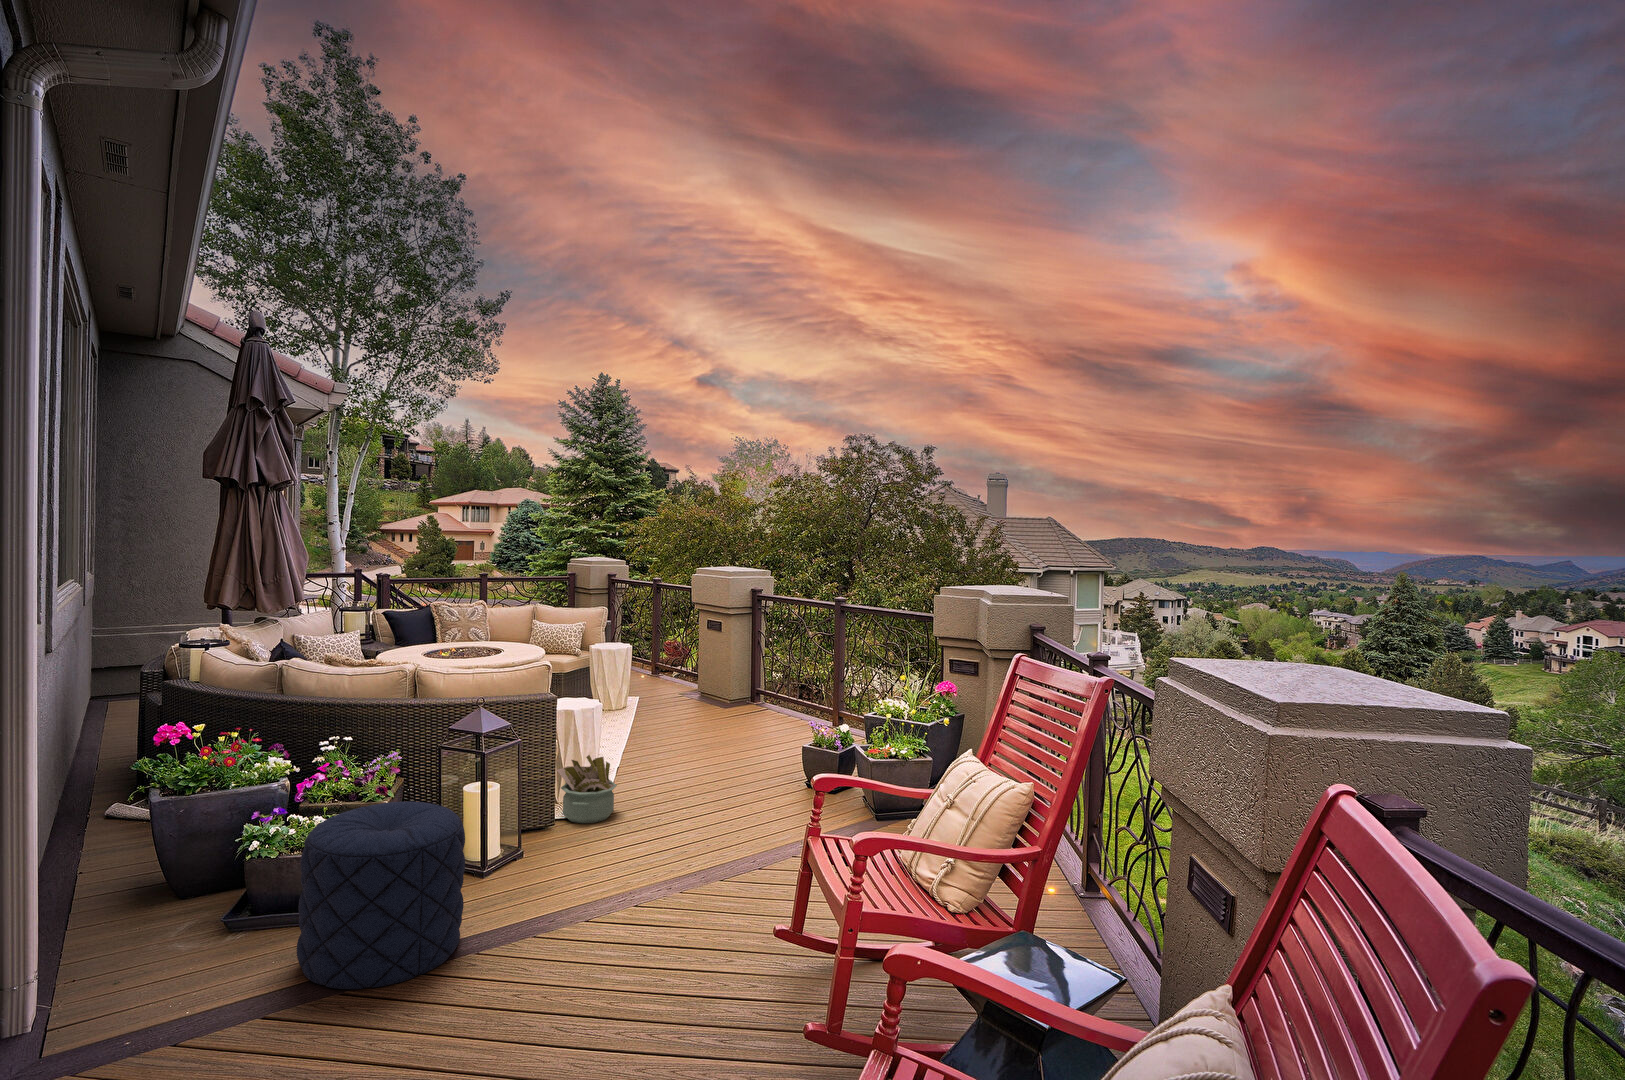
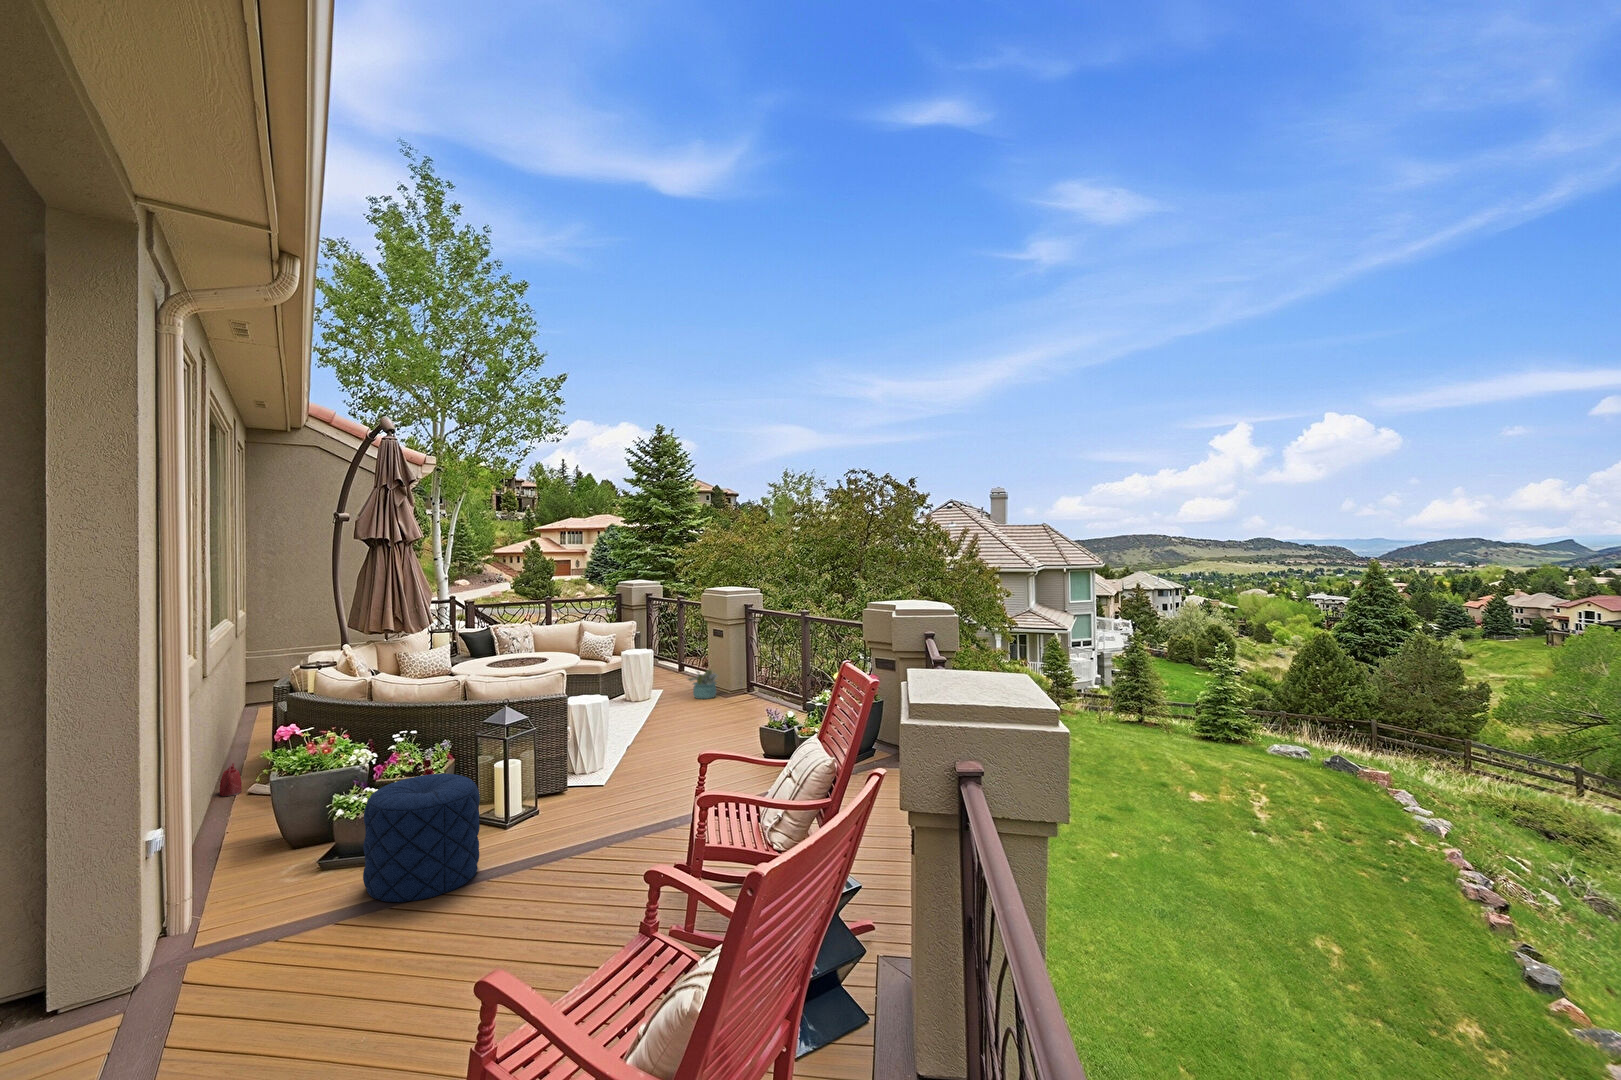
decorative plant: present [557,755,617,823] -> present [688,670,718,699]
watering can: none [61,775,94,822] -> present [219,763,242,797]

